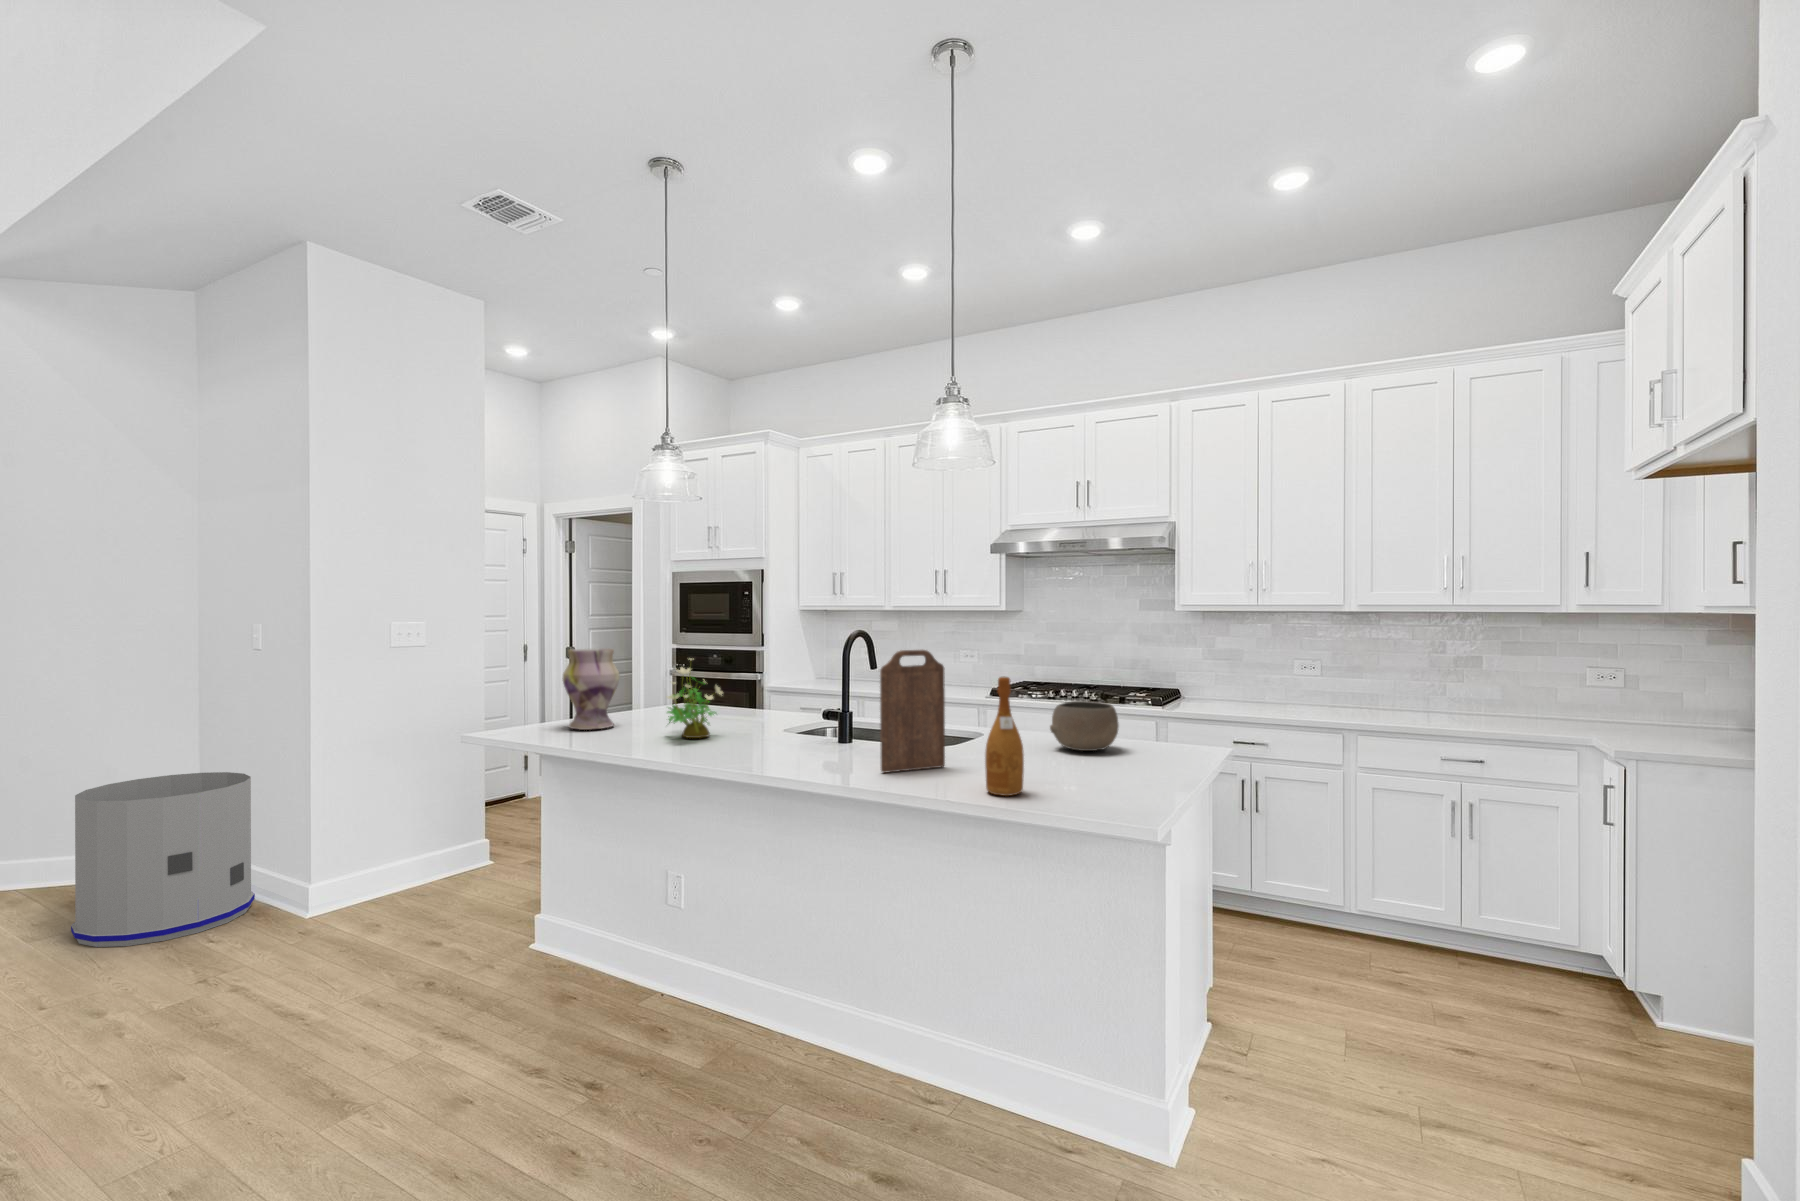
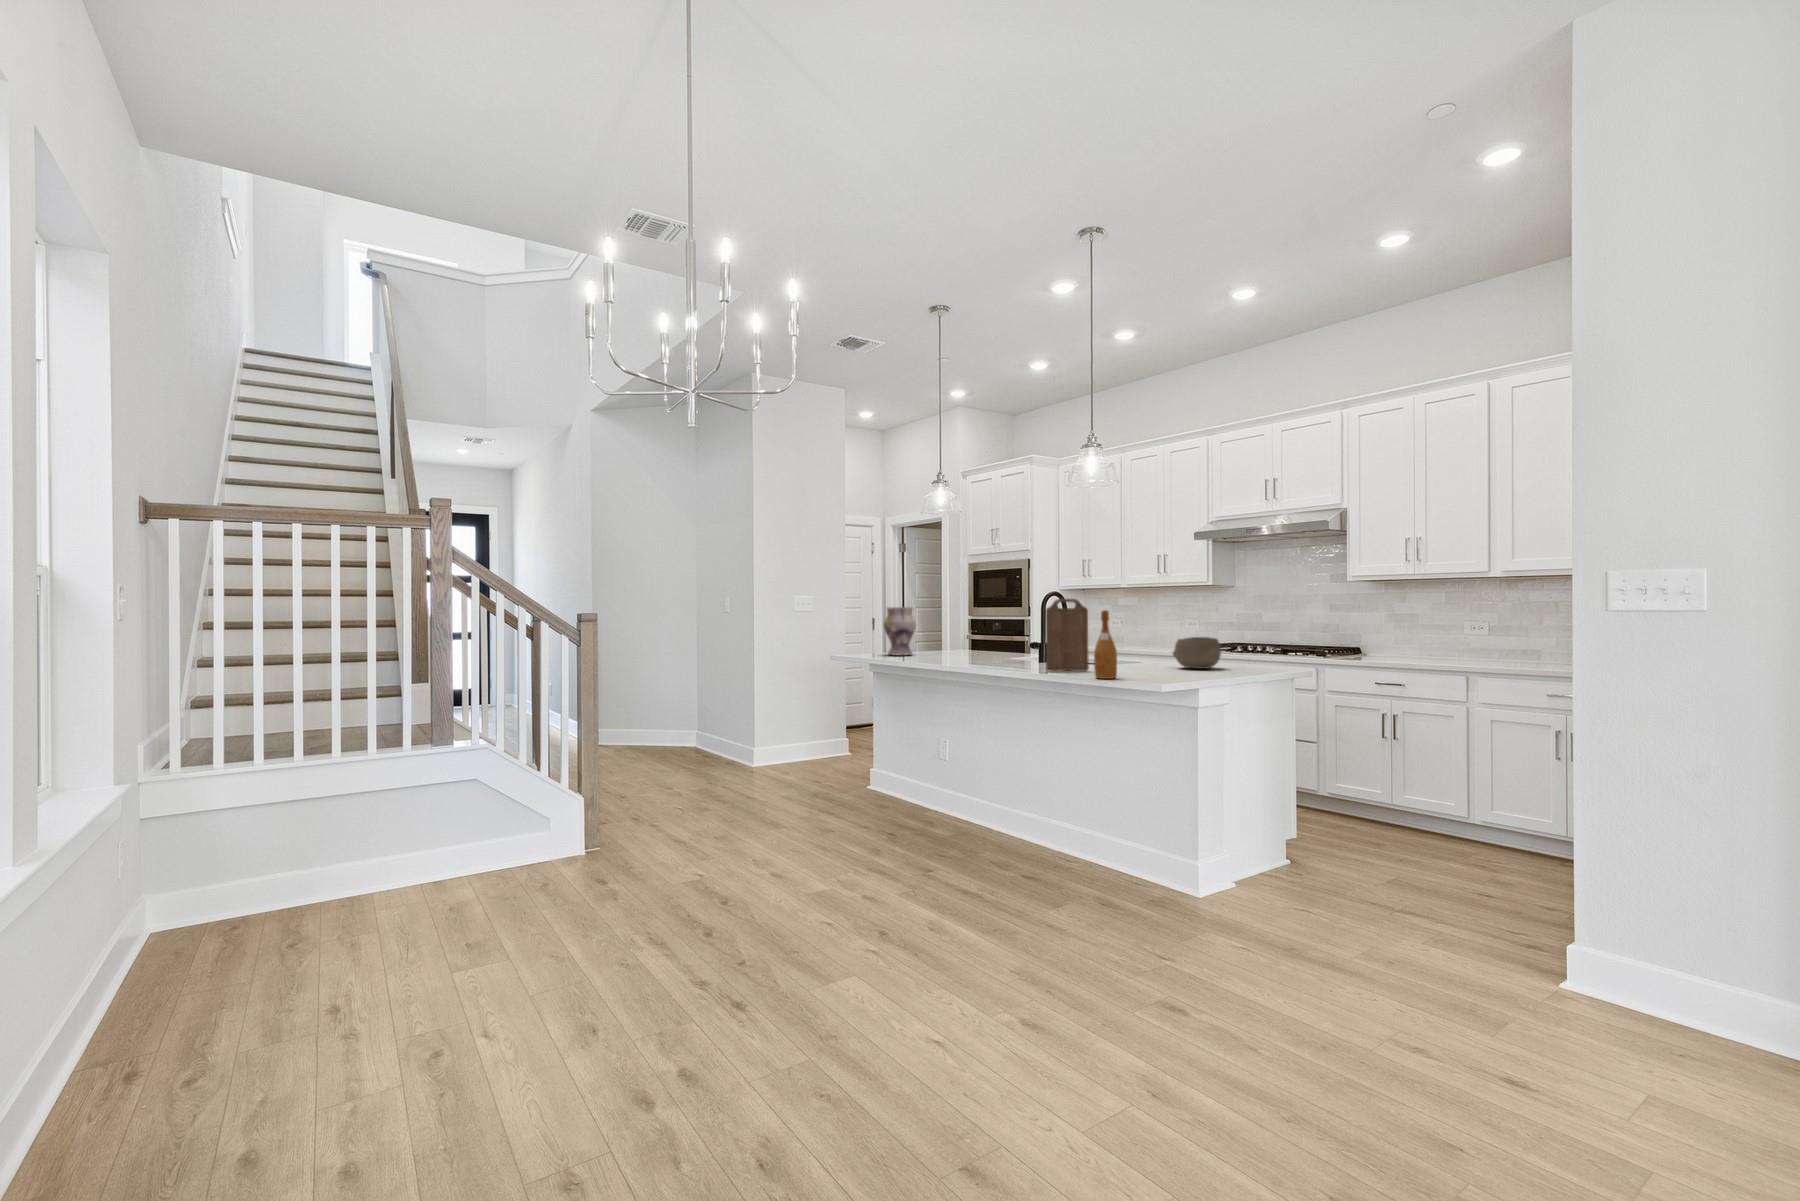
potted plant: present [667,659,722,738] -> none [938,610,973,659]
trash can: present [71,772,255,947] -> none [645,685,726,773]

